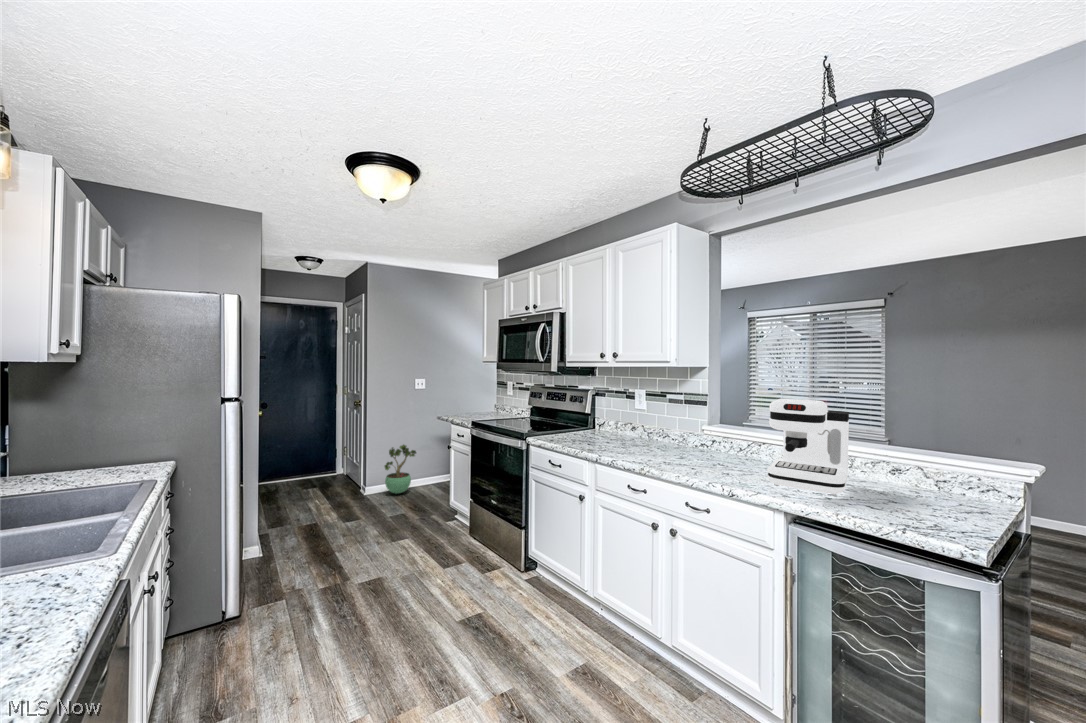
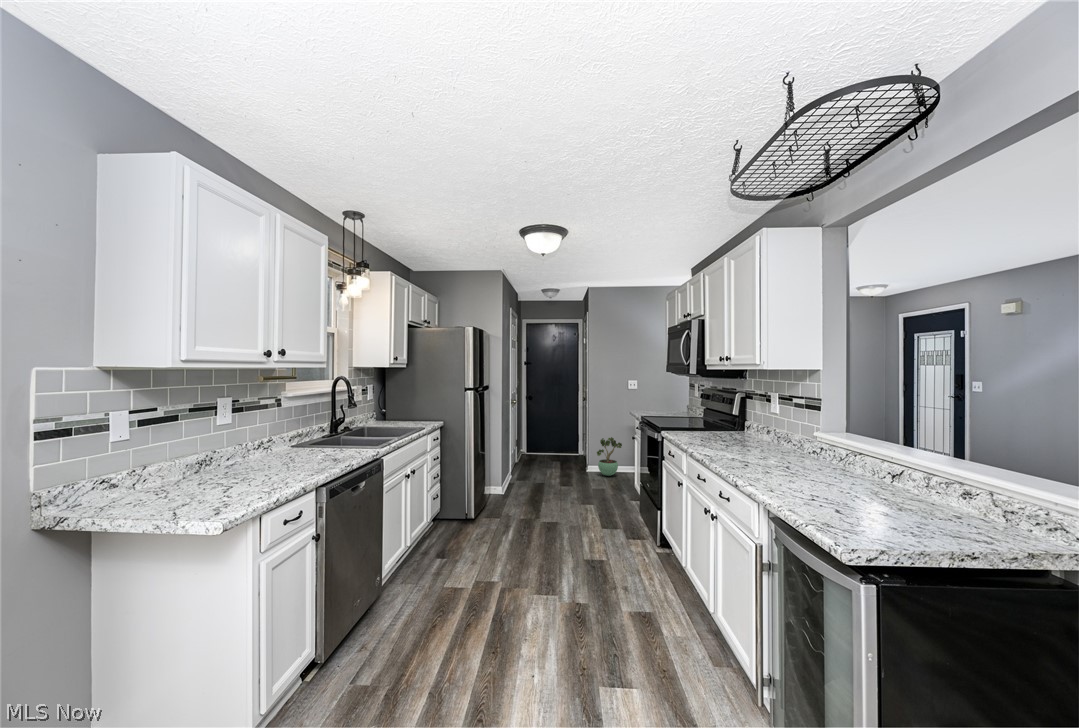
coffee maker: present [767,399,849,495] -> none [772,404,882,500]

